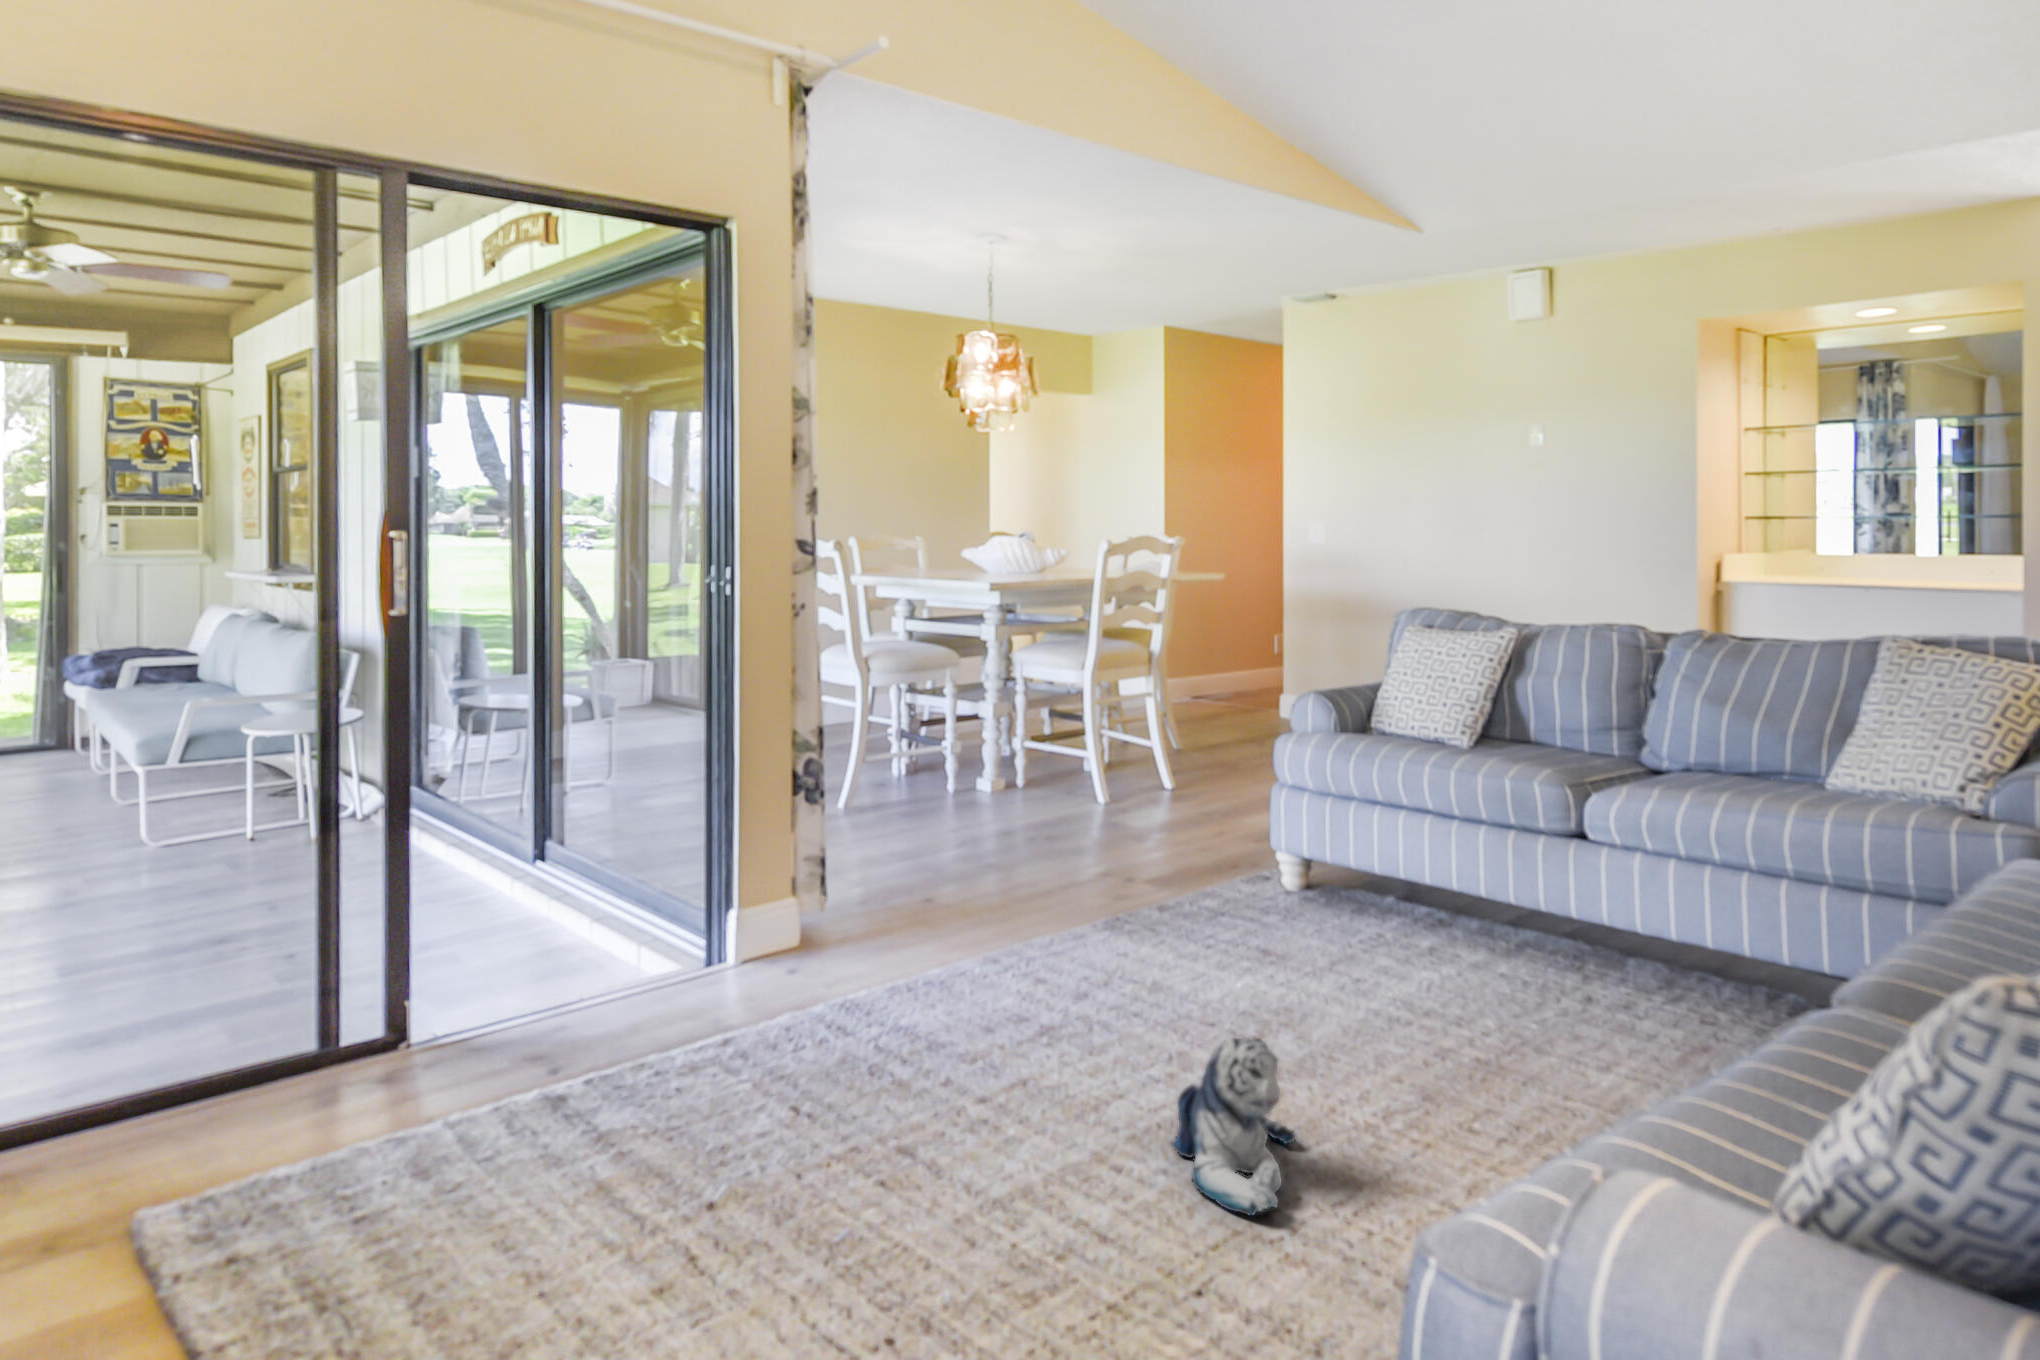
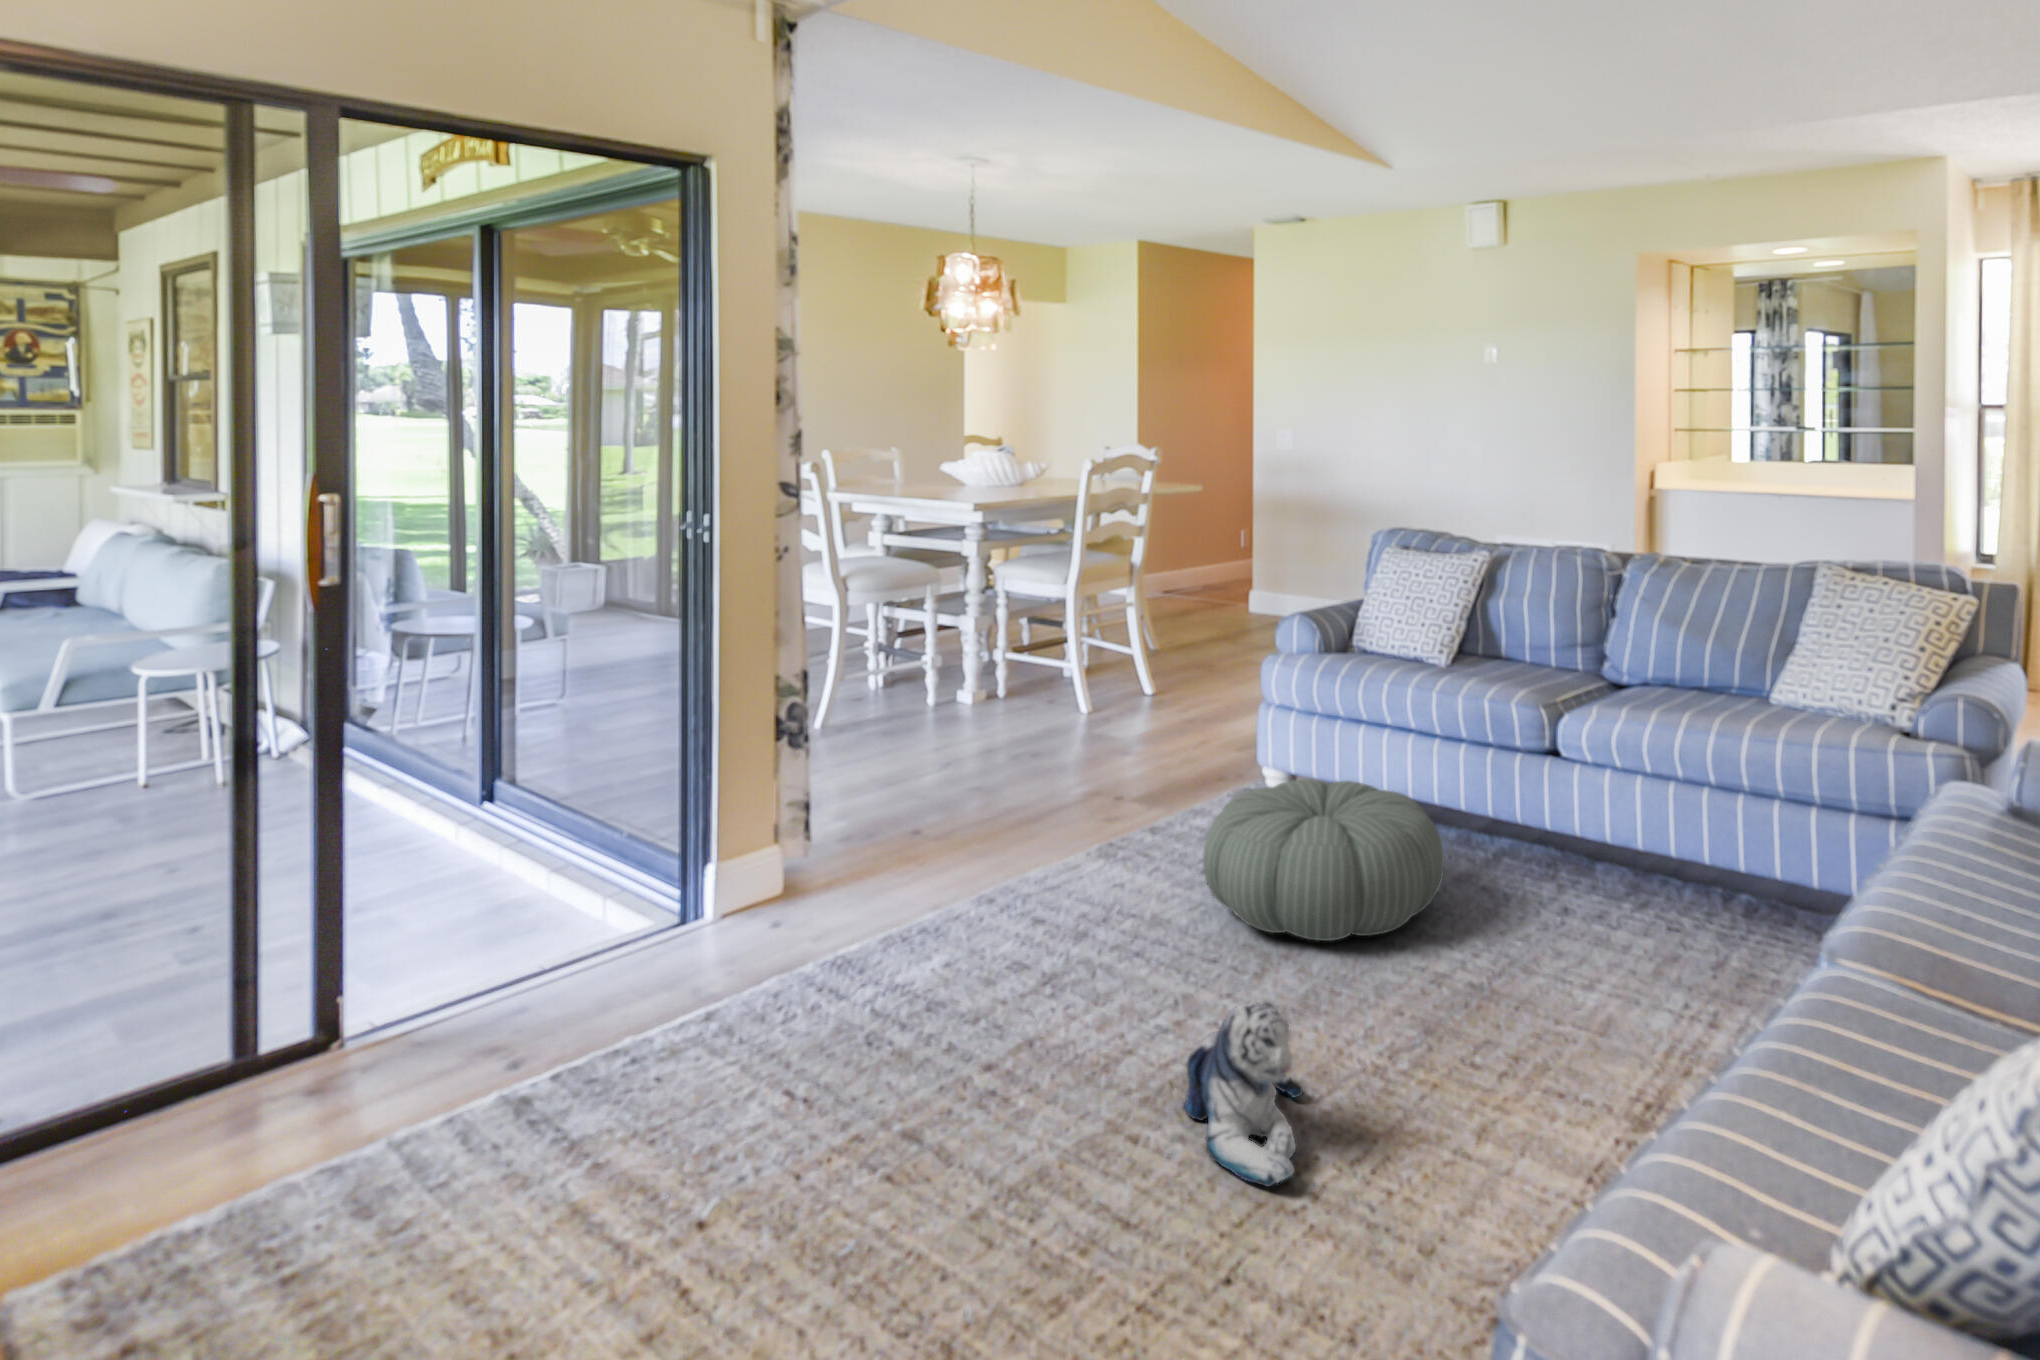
pouf: none [1211,853,1464,1012] -> present [1203,780,1445,941]

